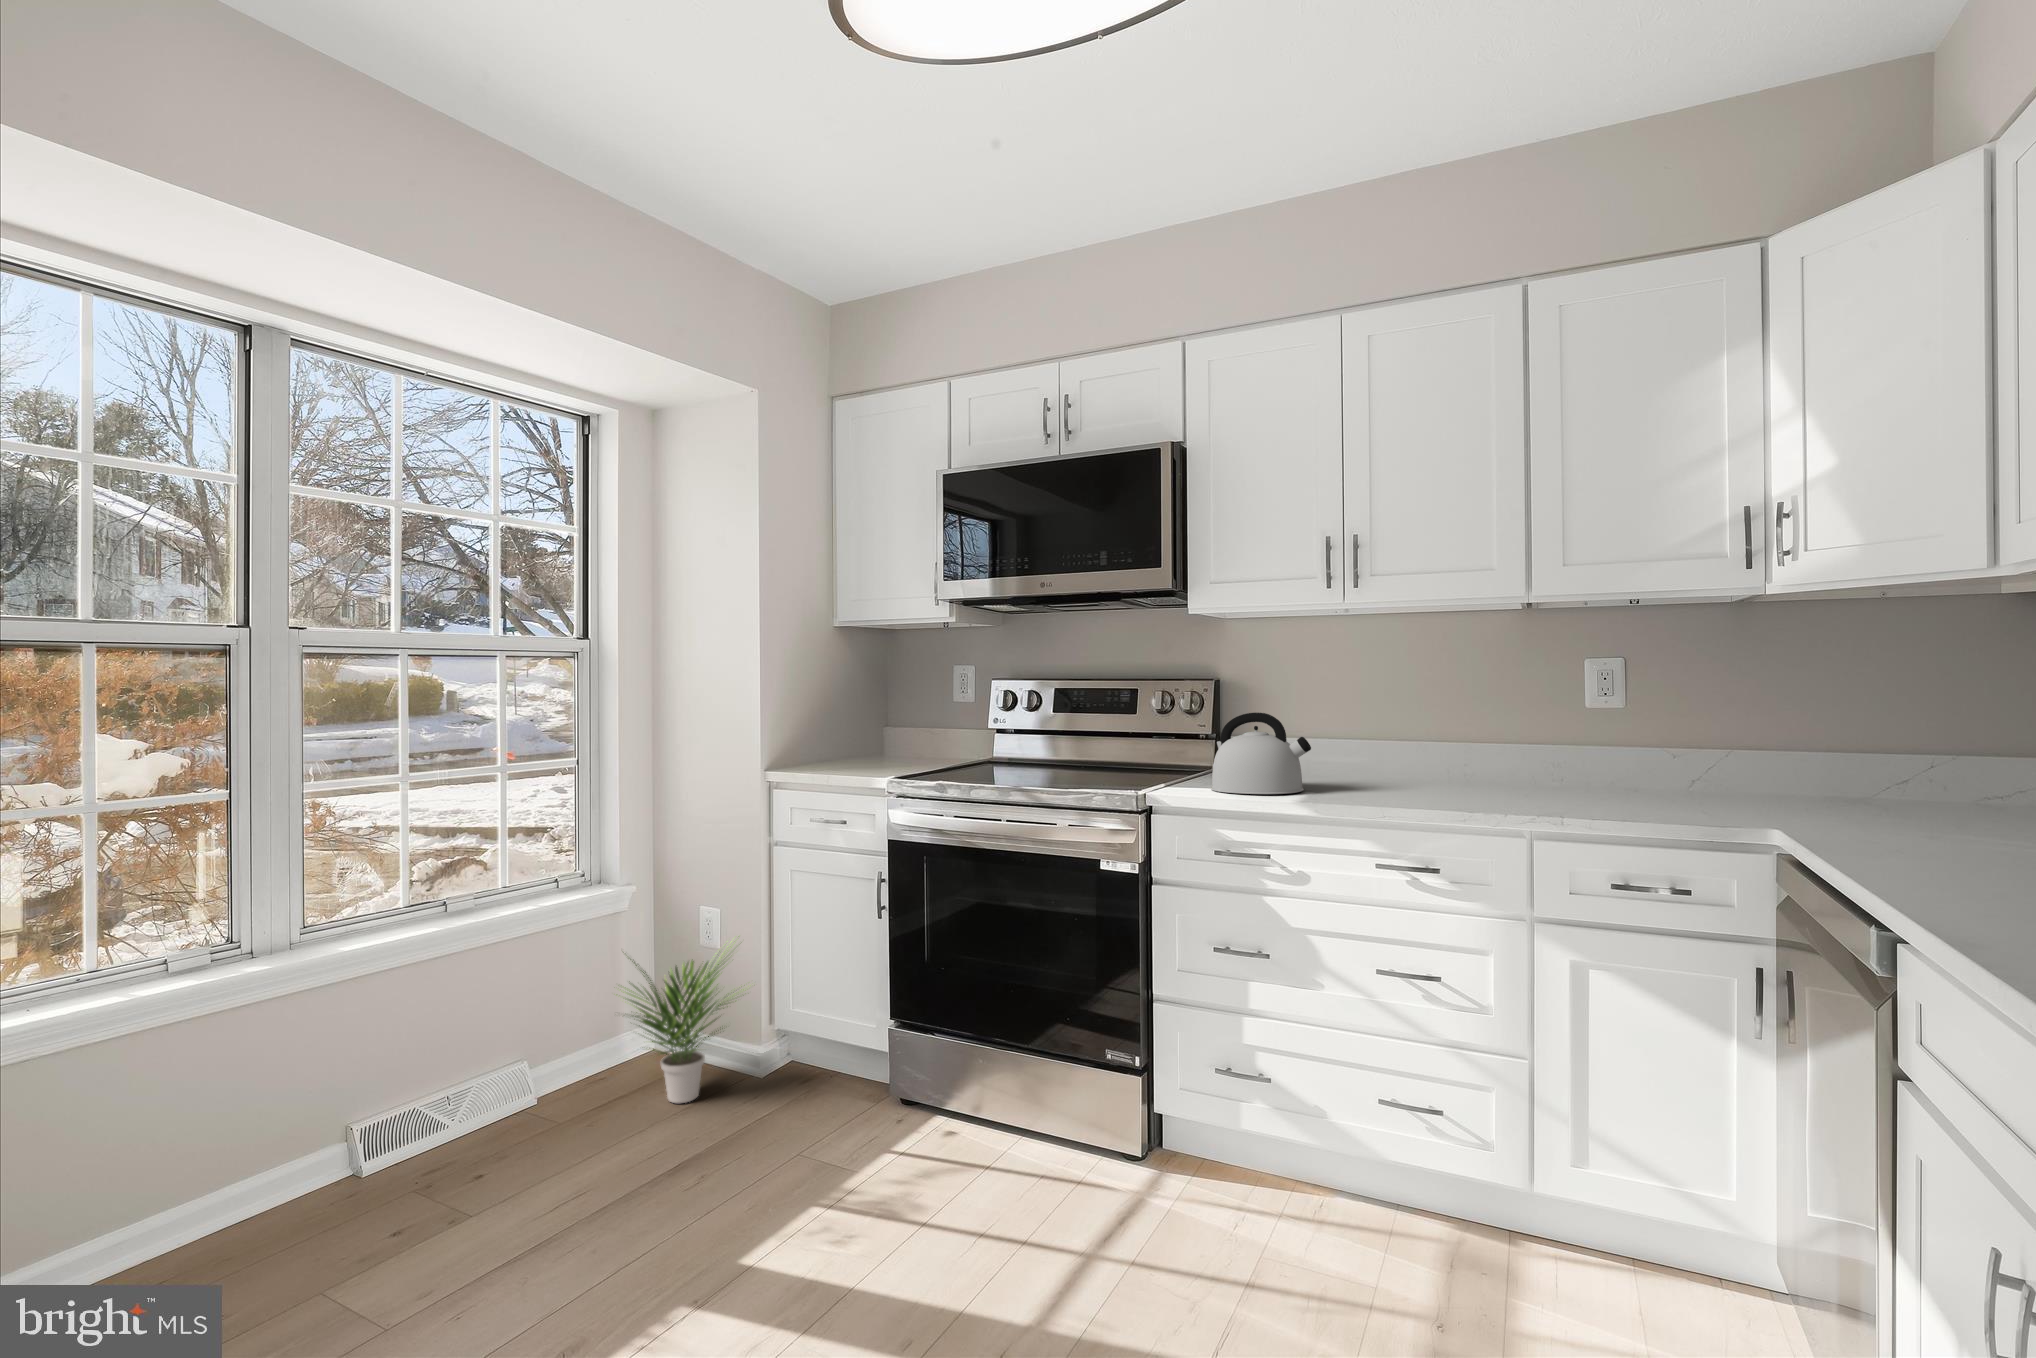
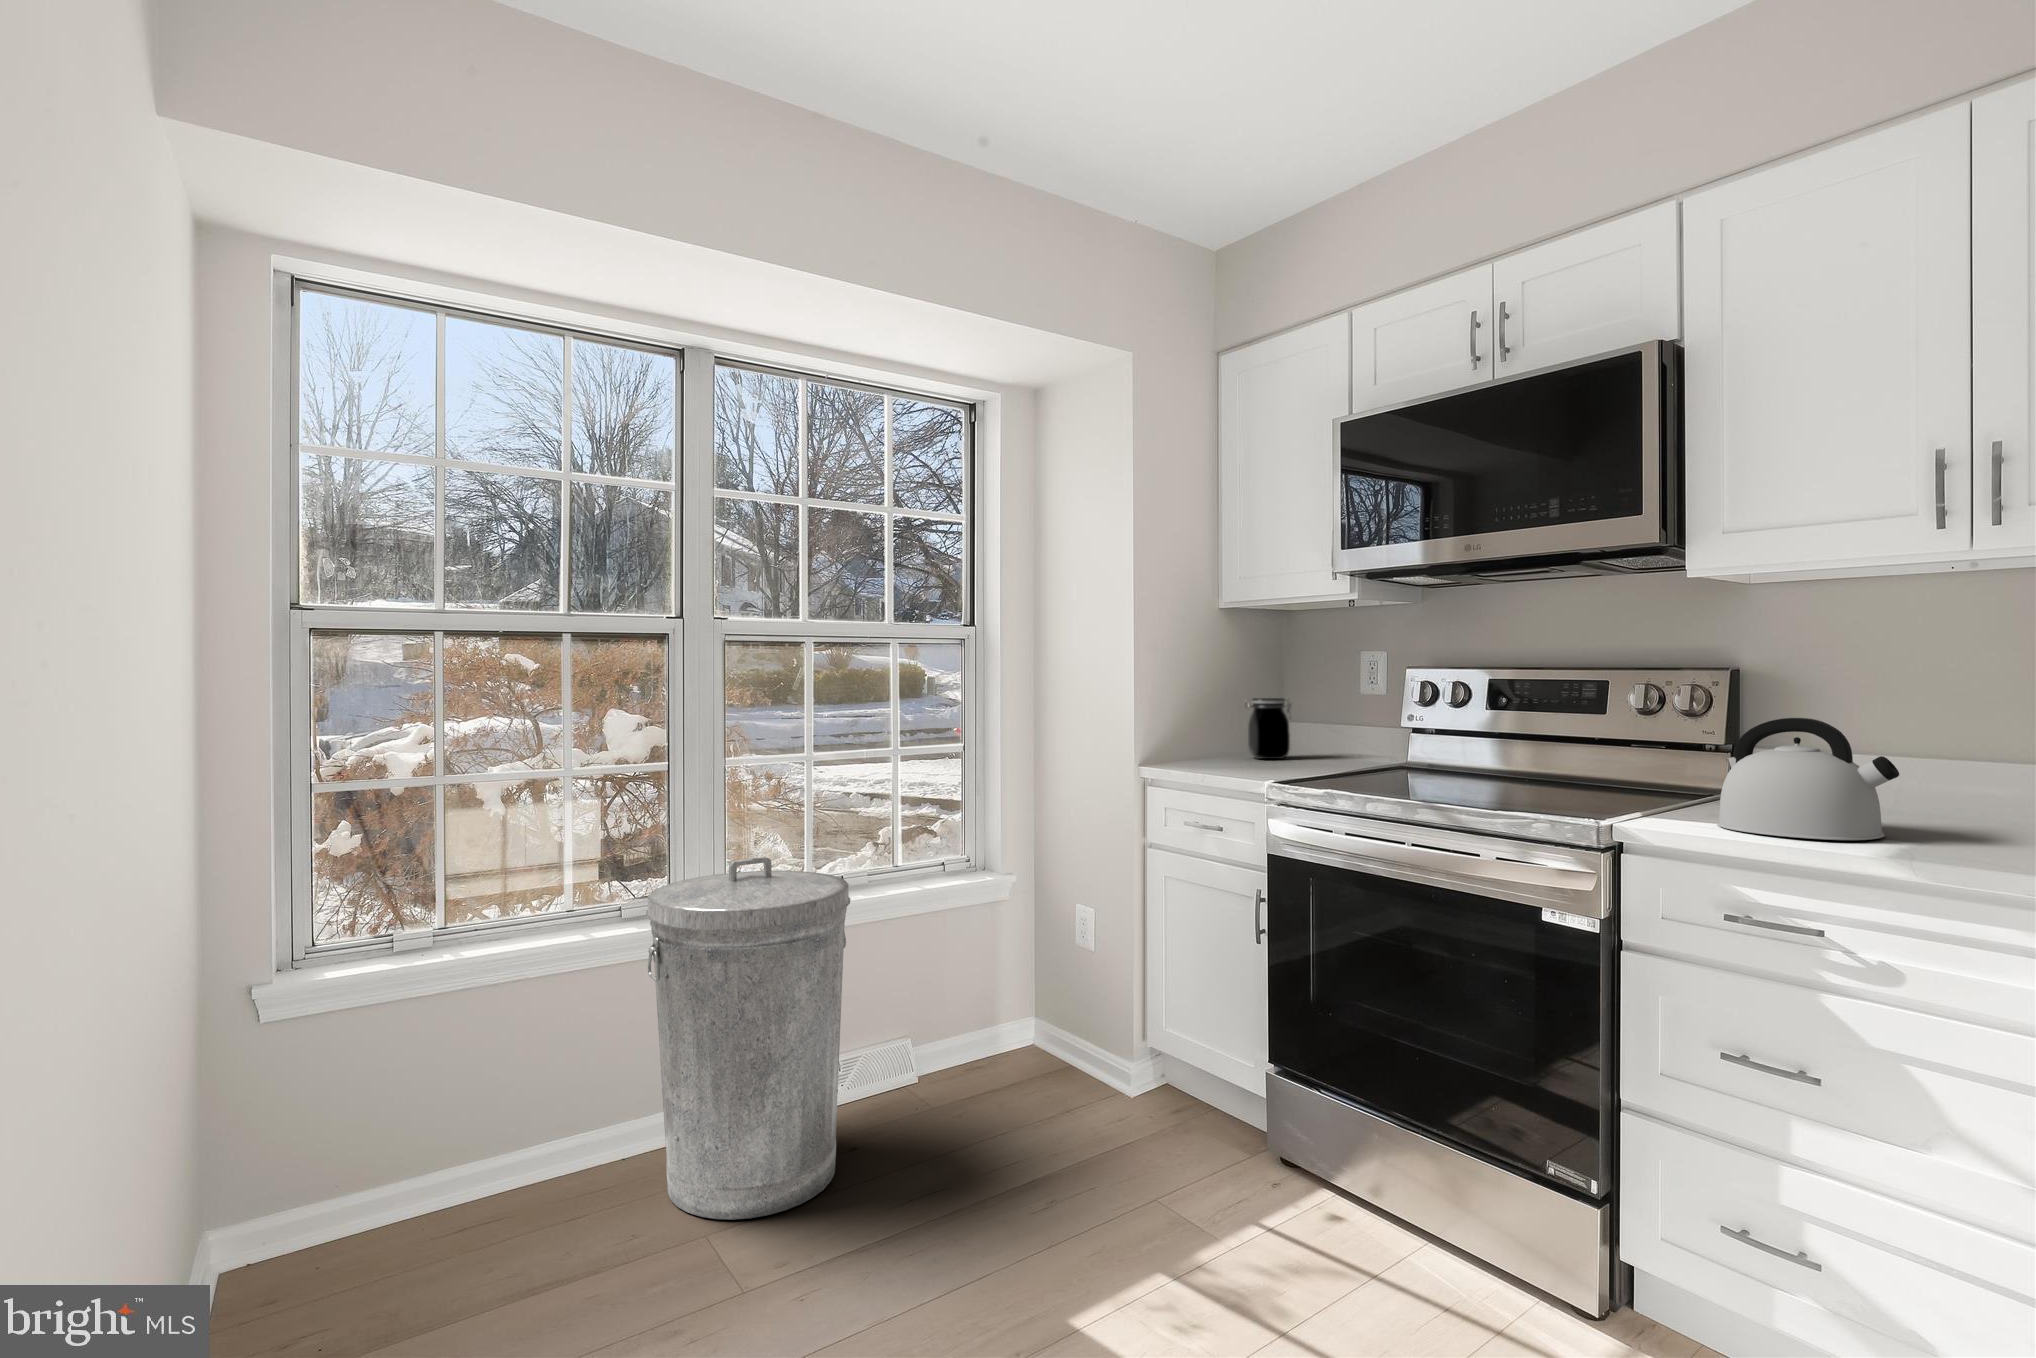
jar: none [856,706,896,760] -> present [1246,698,1291,759]
trash can: none [223,883,481,1280] -> present [646,857,851,1220]
potted plant: present [616,941,744,1103] -> none [977,938,1124,1112]

